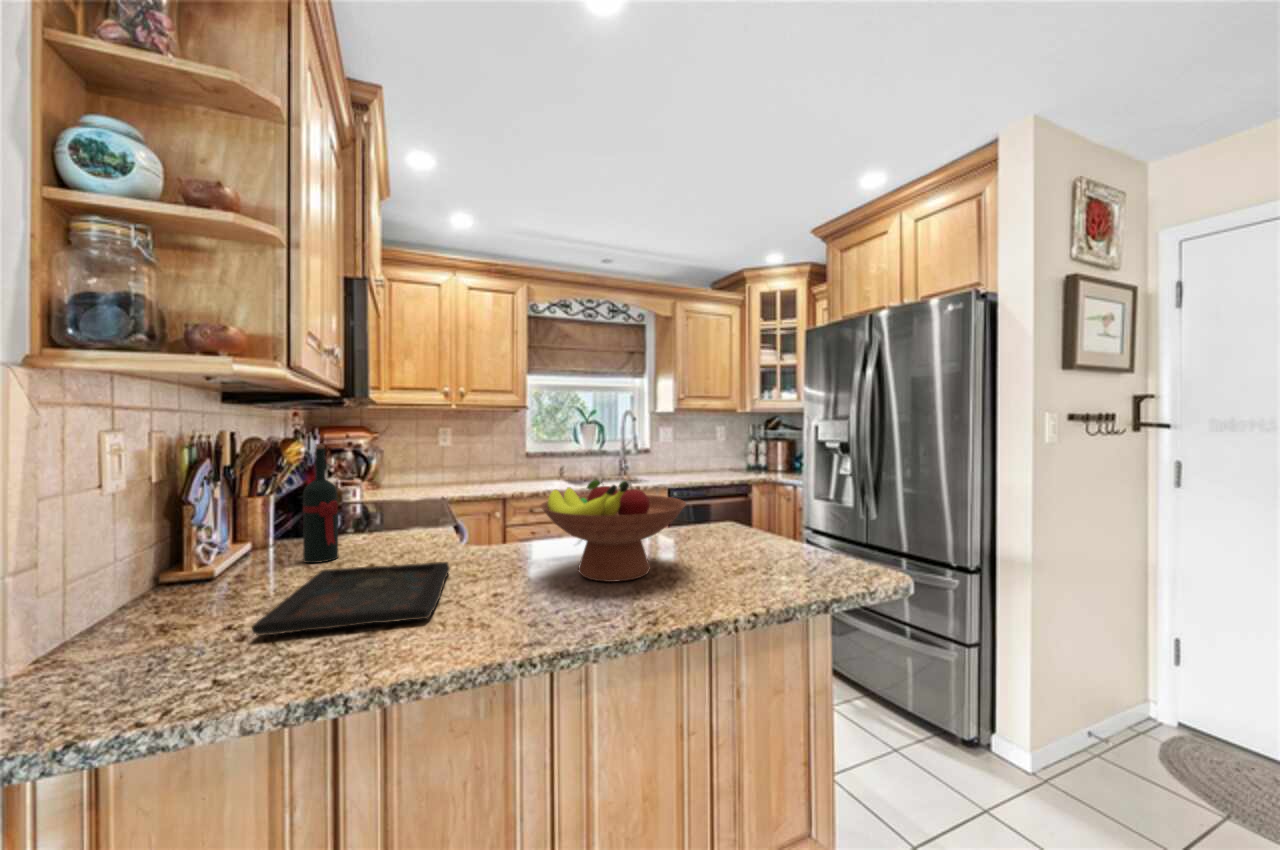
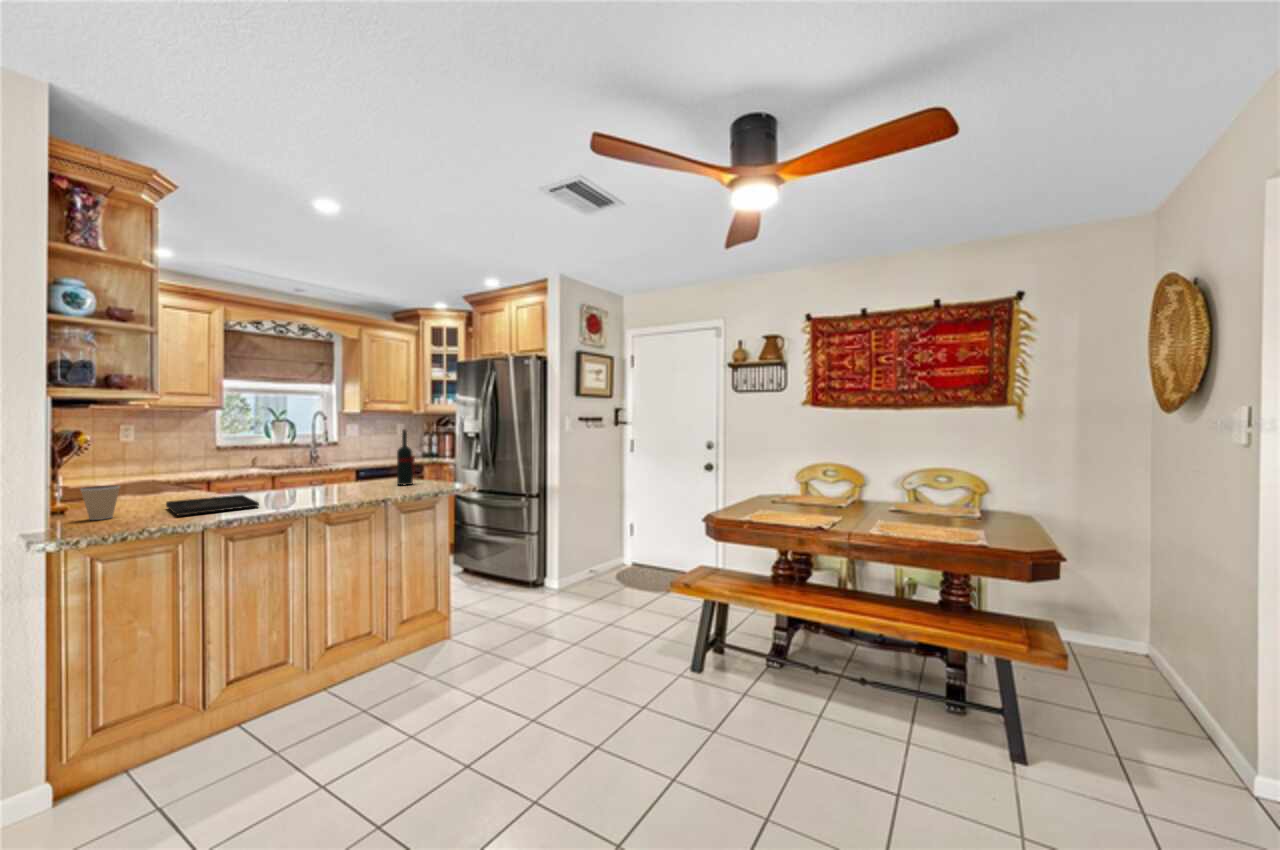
wine bottle: present [303,444,338,563] -> present [397,429,416,485]
fruit bowl: present [541,480,686,582] -> none [300,450,375,494]
coffee cup: none [152,538,228,613] -> present [81,486,120,520]

